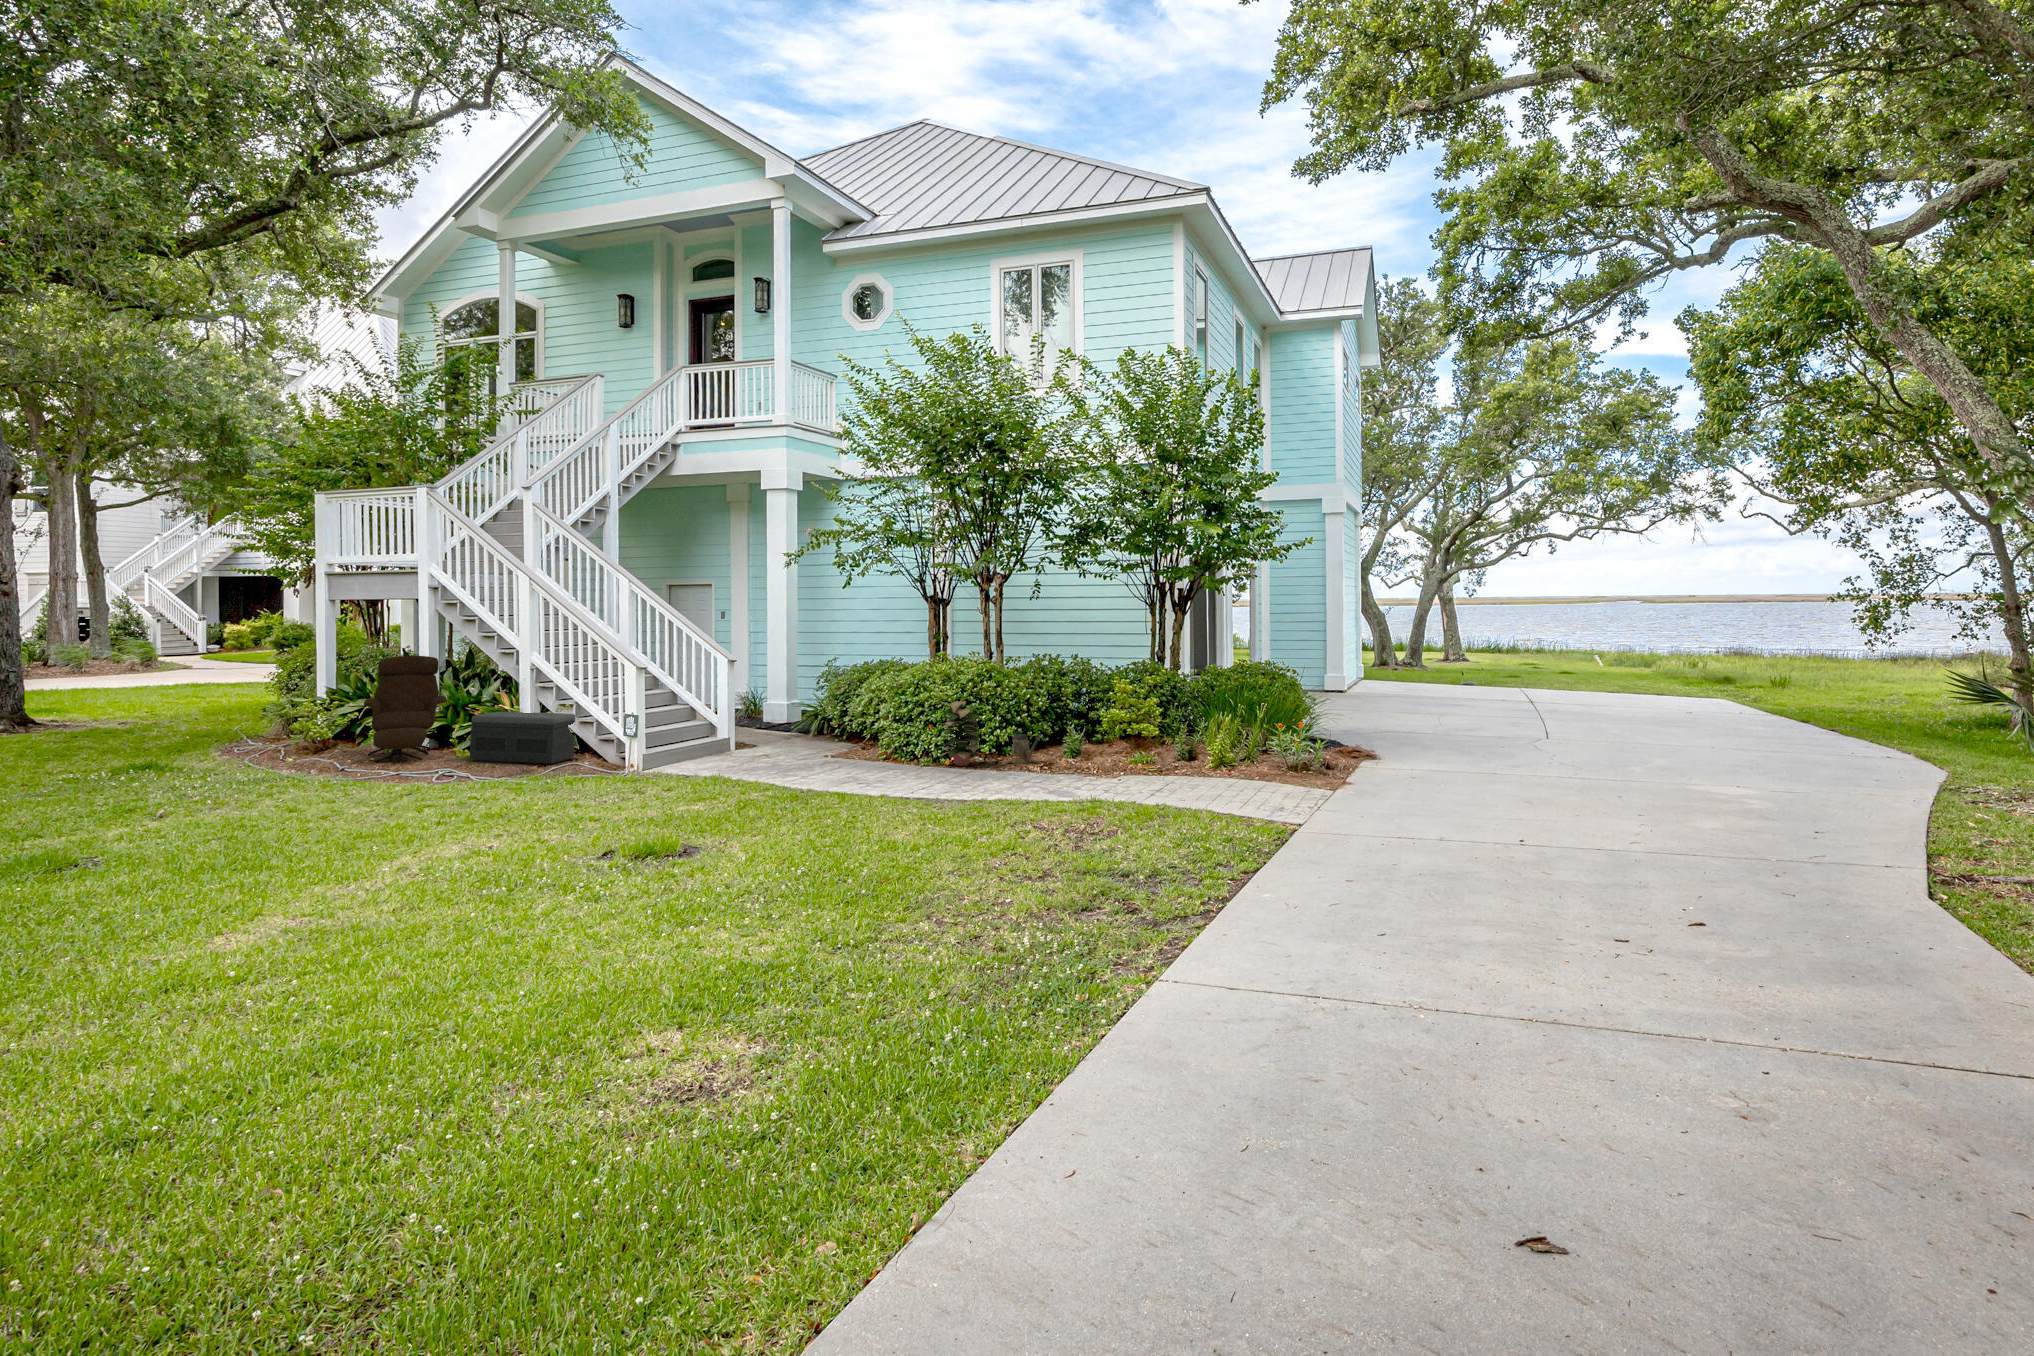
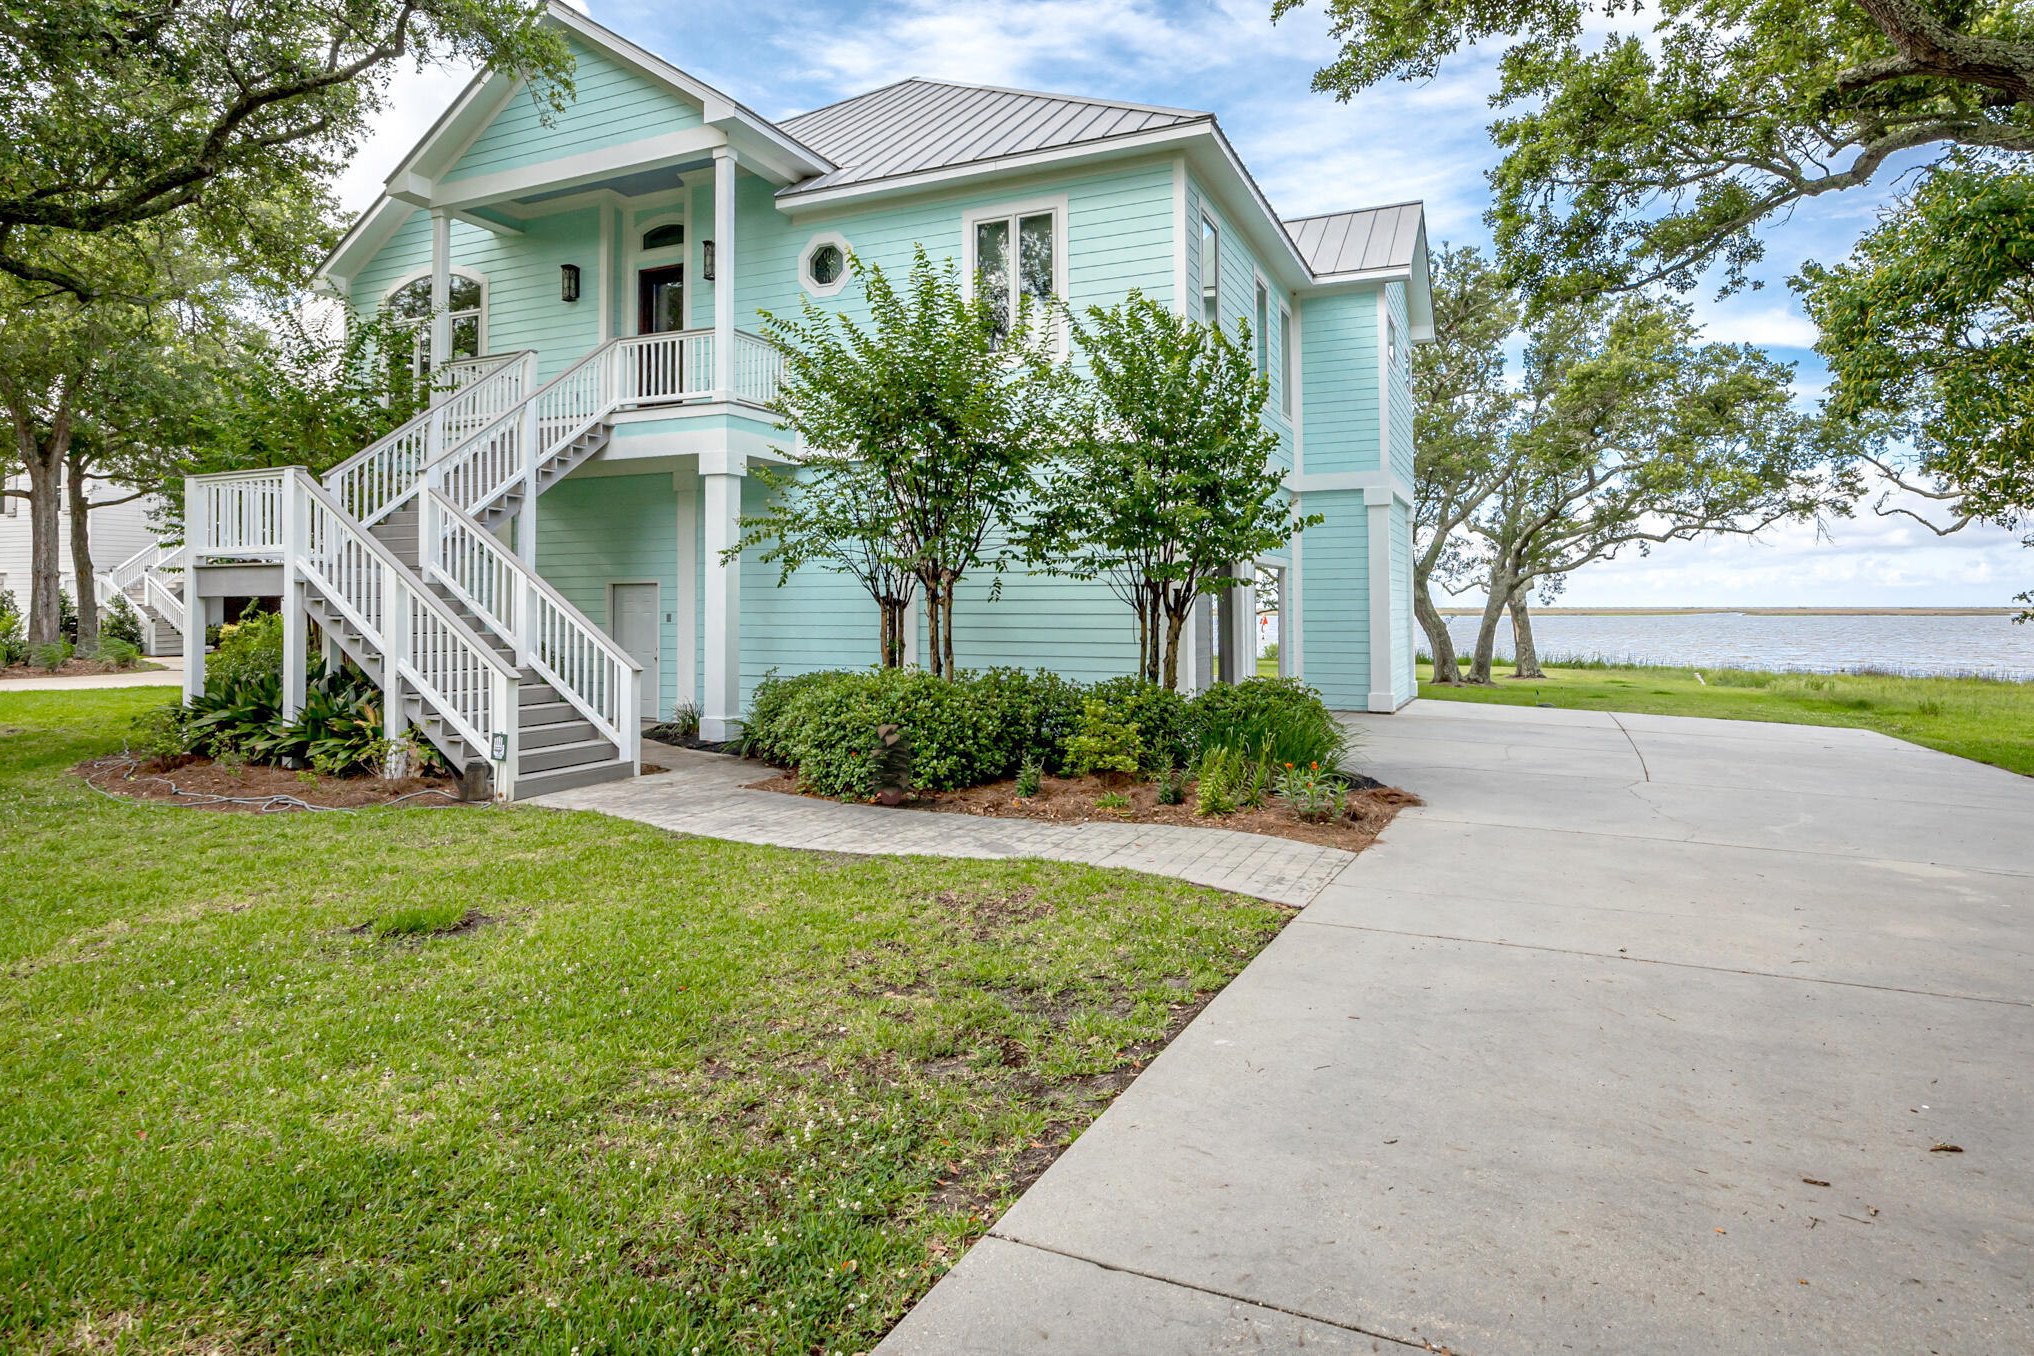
lounge chair: present [364,656,447,763] -> none [199,662,306,791]
storage bench: present [470,712,575,765] -> none [311,730,439,795]
watering can: present [1010,734,1041,764] -> present [444,764,492,801]

